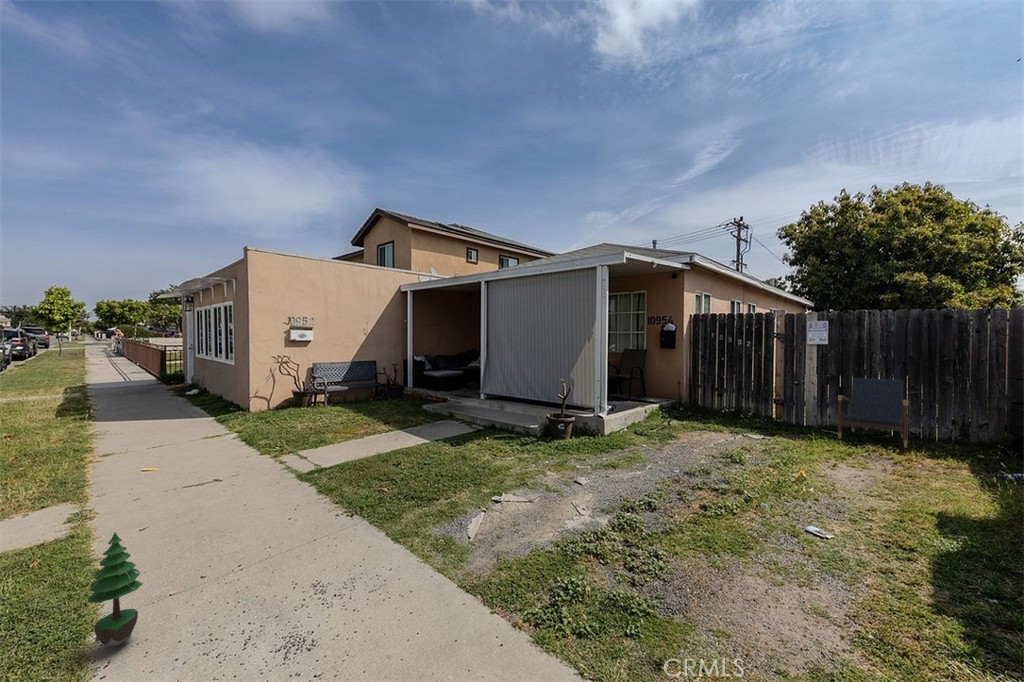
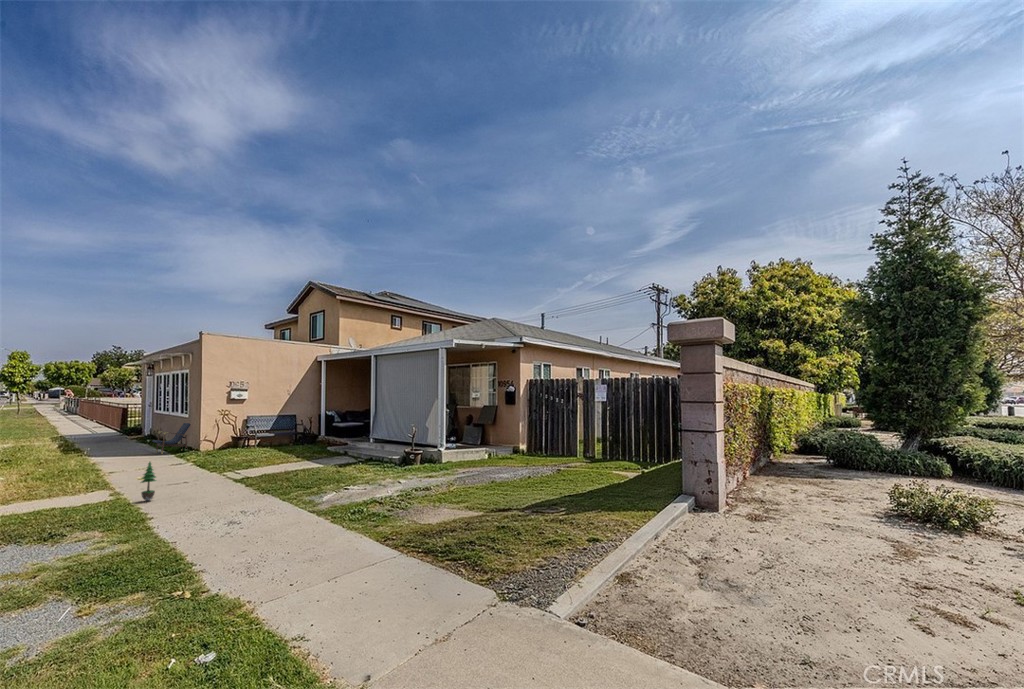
lounge chair: present [838,378,909,448] -> present [152,423,191,454]

